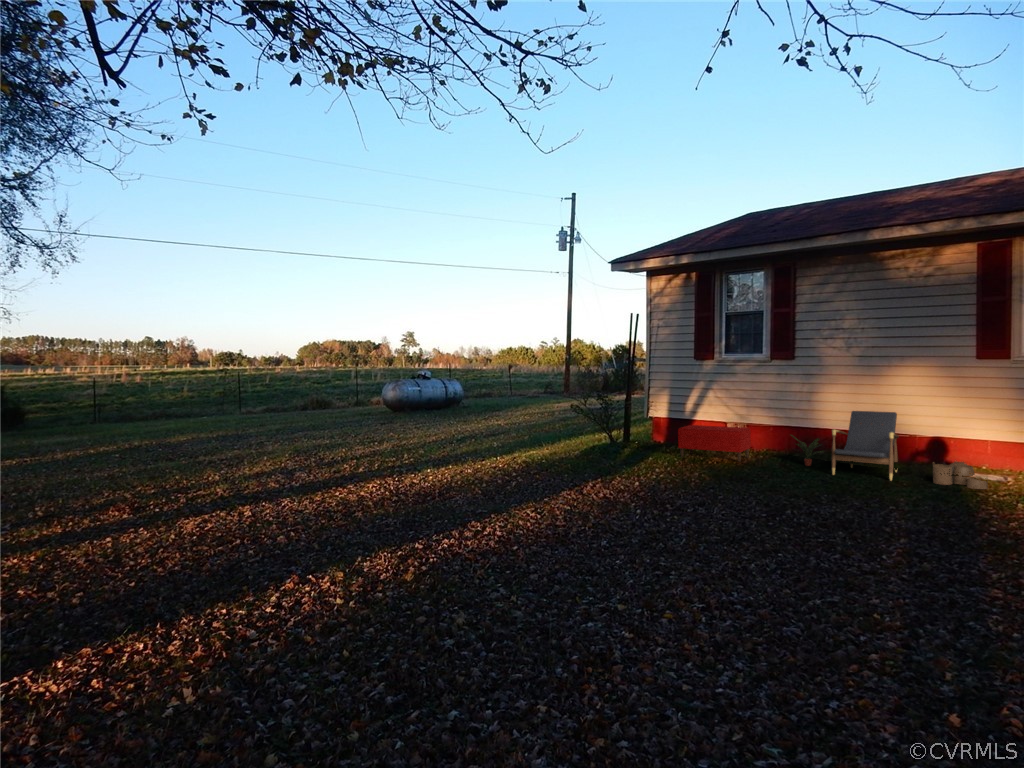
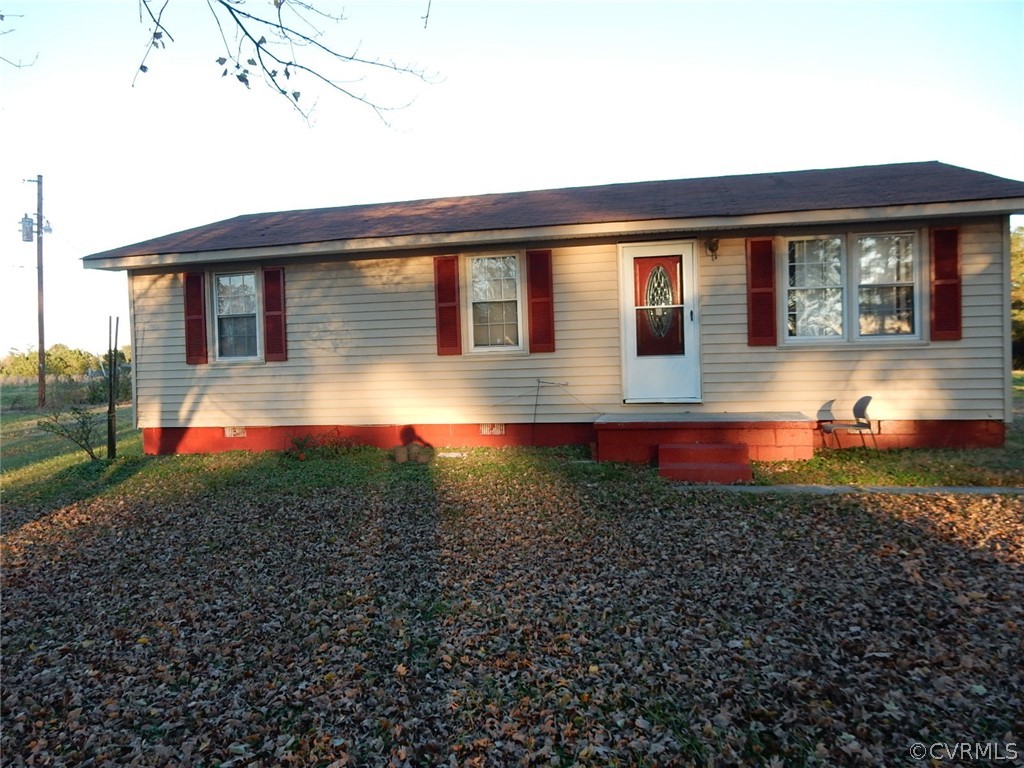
lounge chair: present [831,411,899,480] -> none [318,406,372,465]
bench: present [678,425,751,462] -> none [173,430,250,467]

